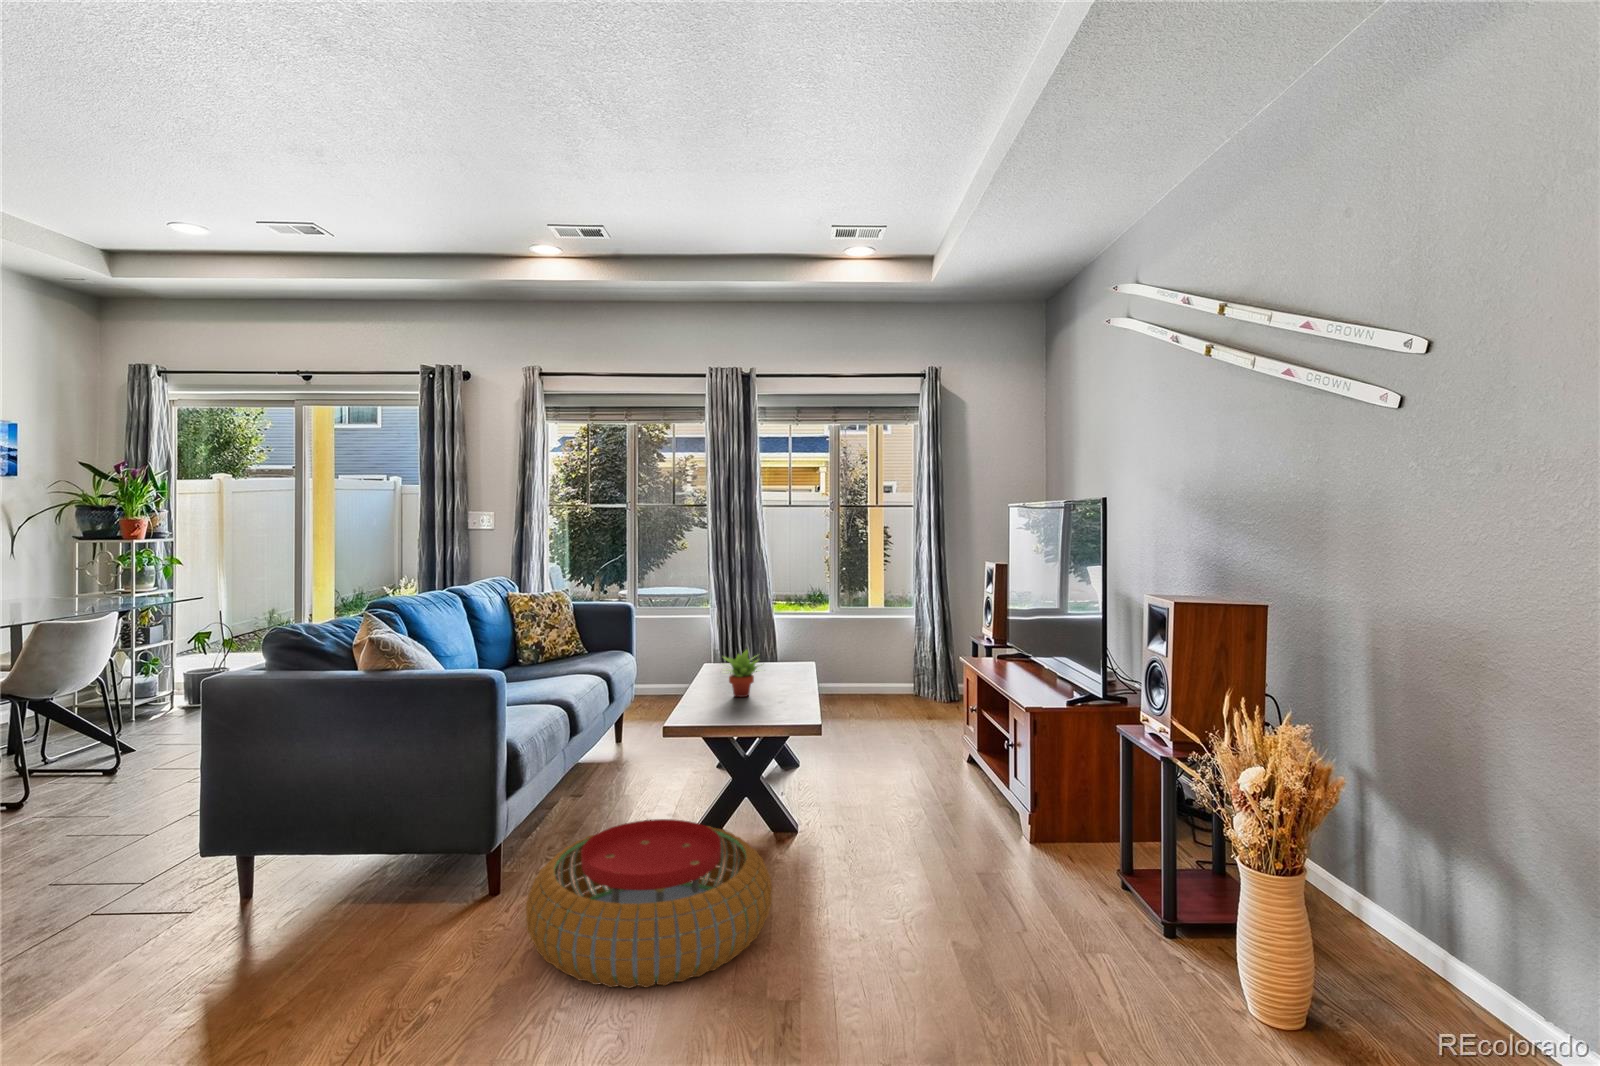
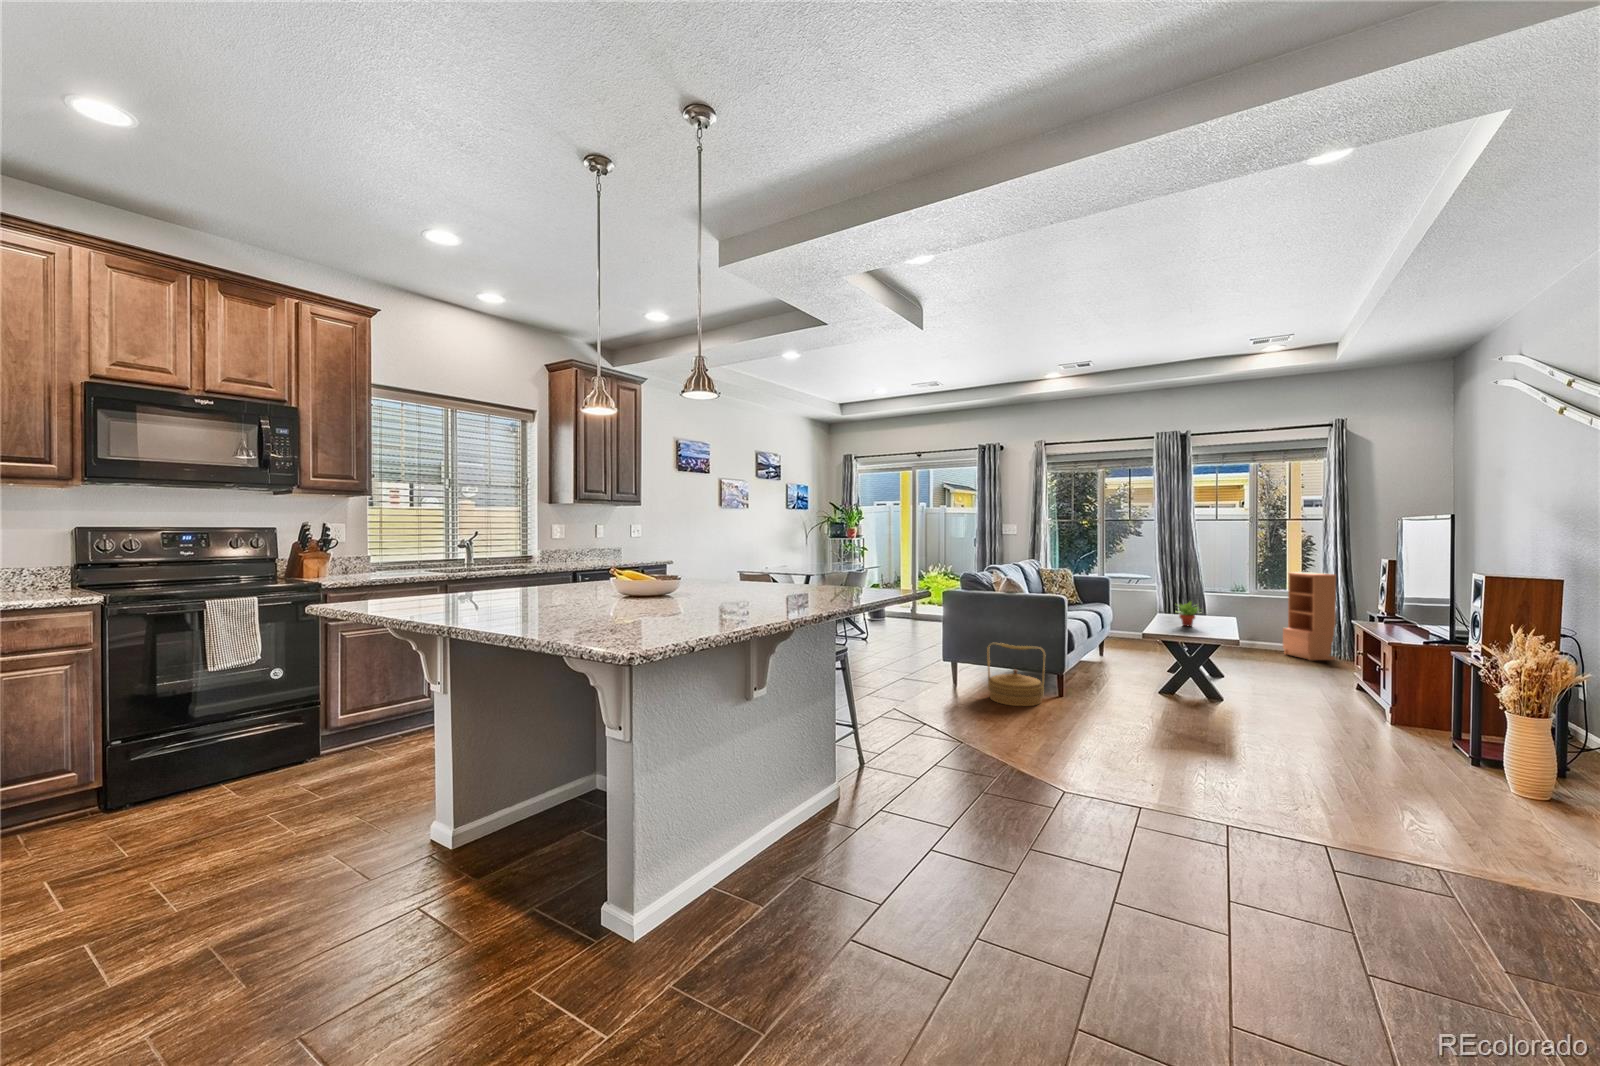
bookcase: none [869,581,929,708] -> present [1283,572,1336,660]
woven basket: none [277,809,430,985] -> present [987,643,1046,706]
pouf: present [526,819,772,988] -> none [1088,669,1210,728]

